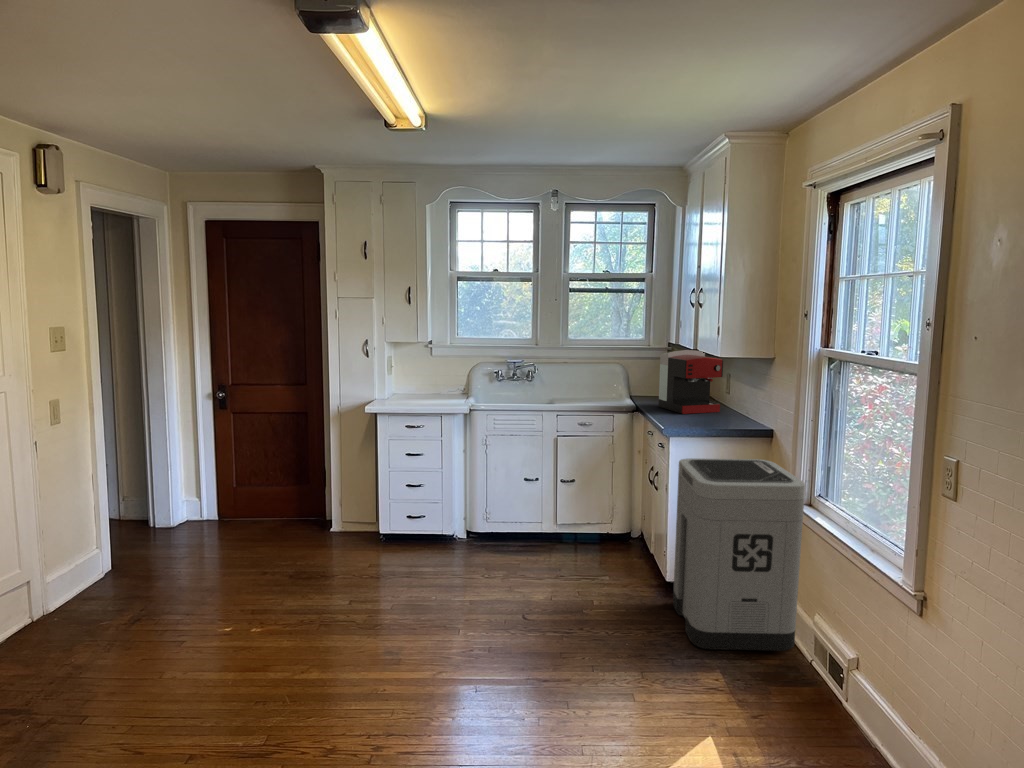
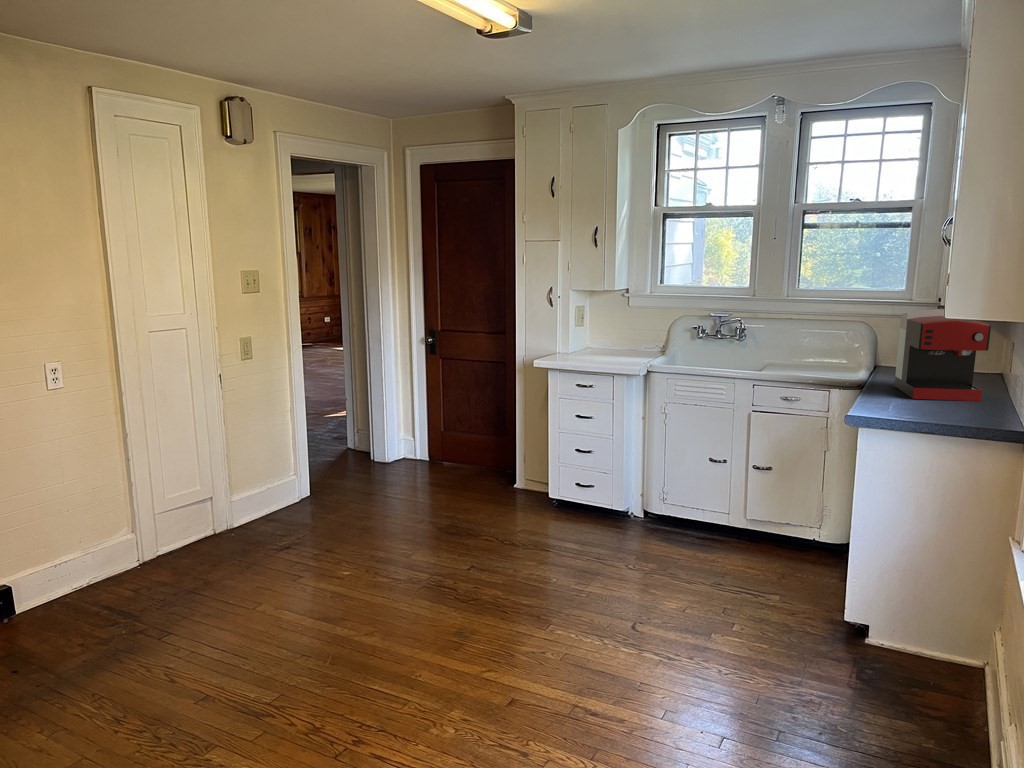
trash can: present [673,458,805,651] -> none [821,459,1014,752]

